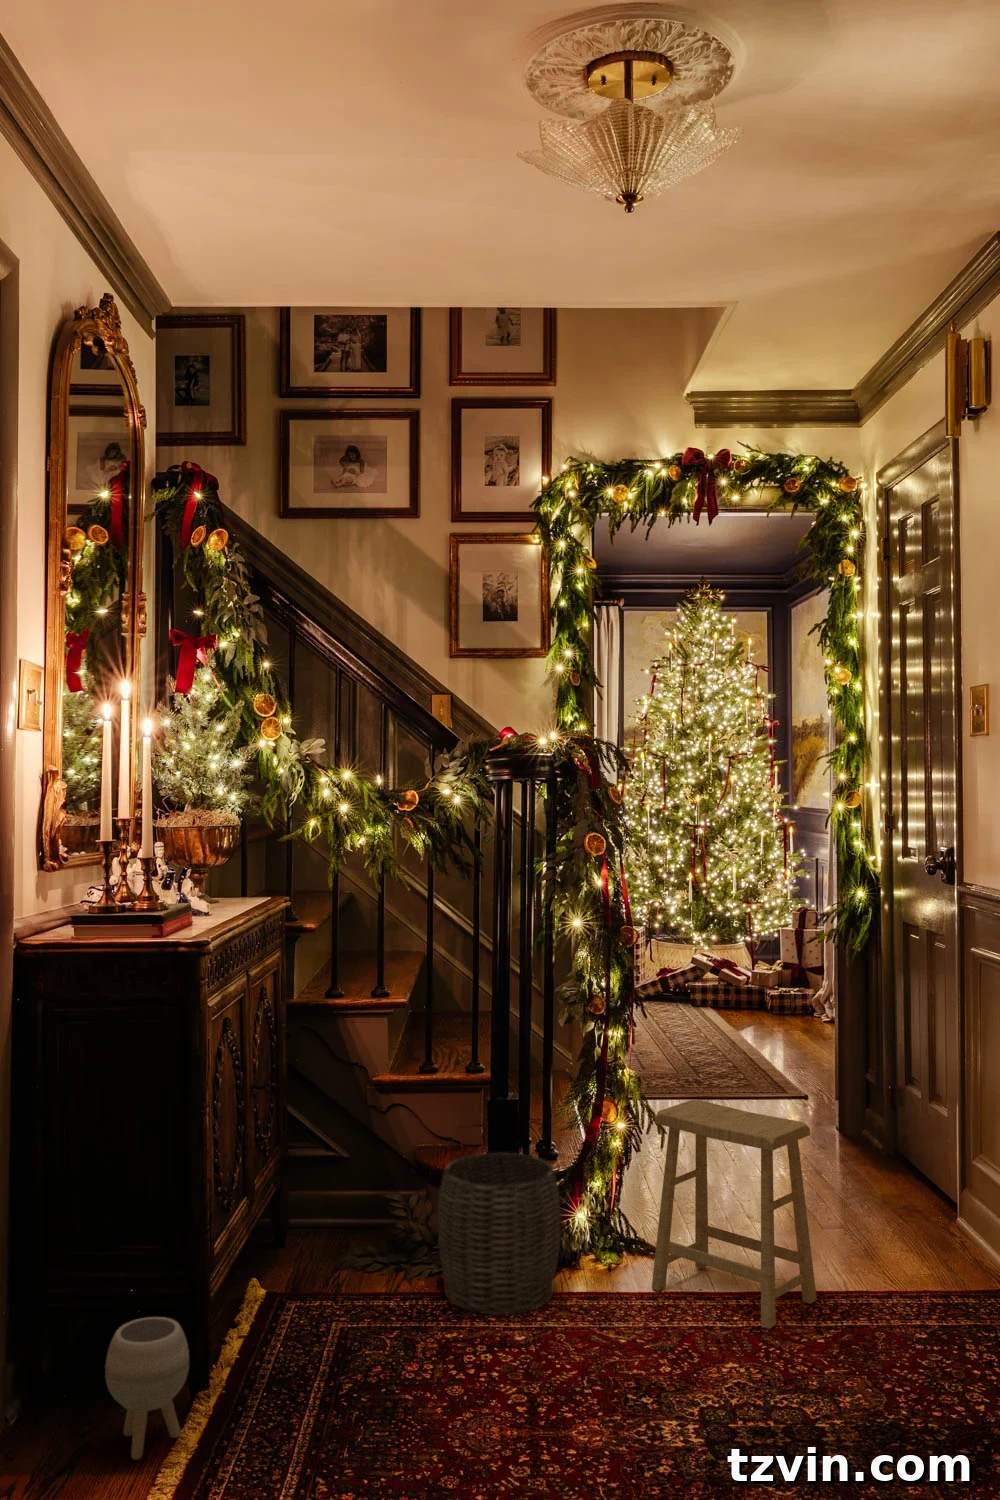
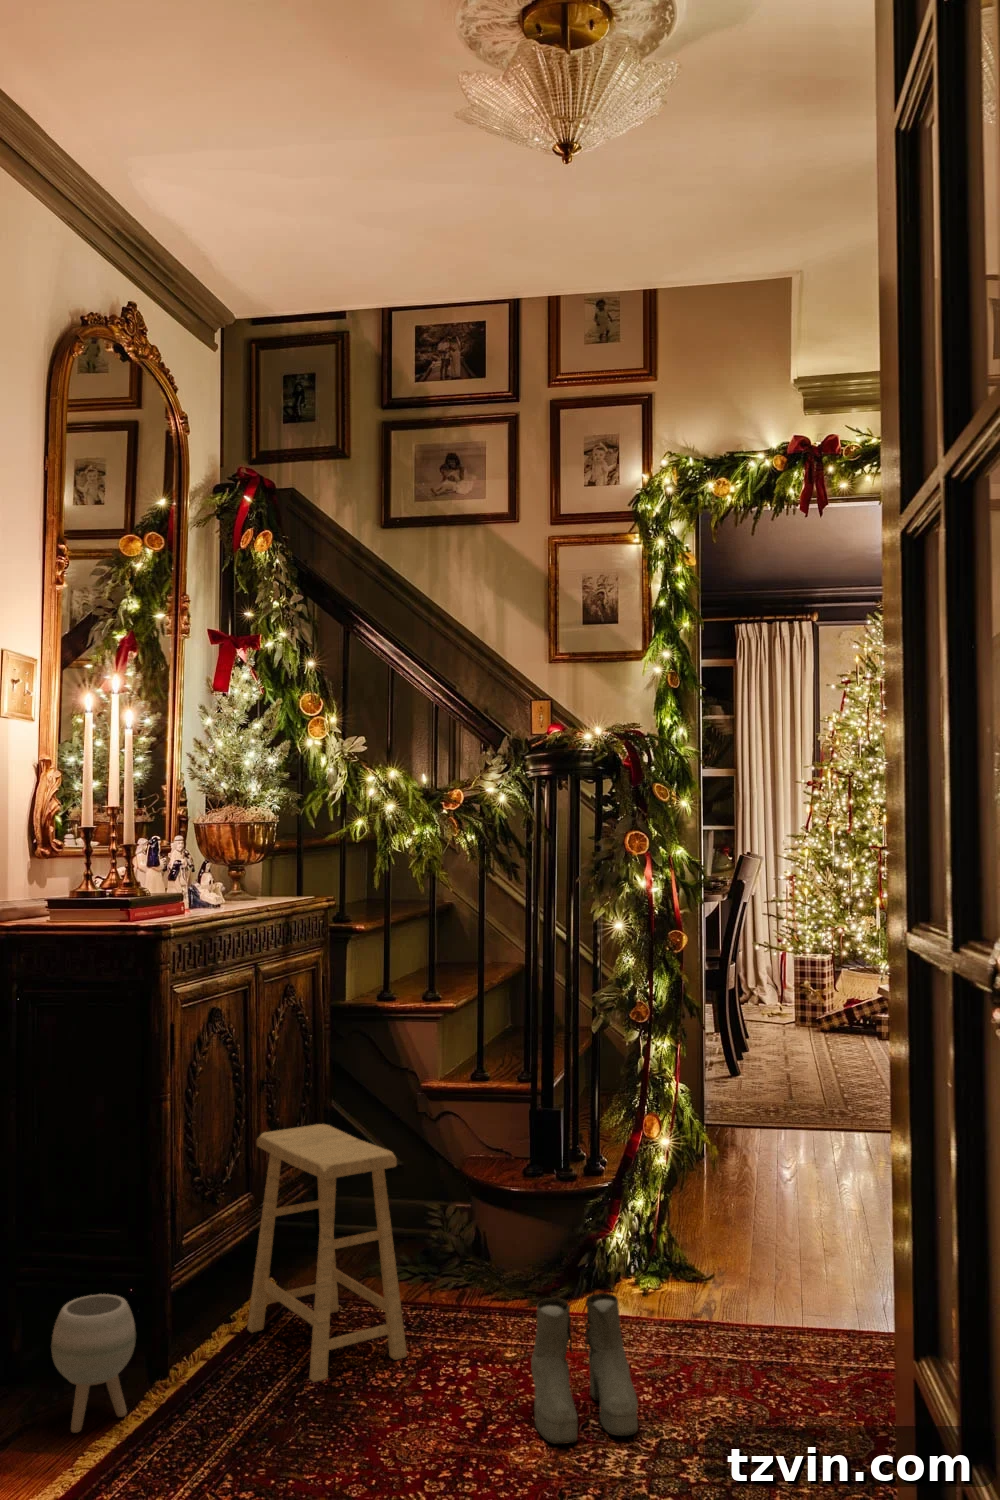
footstool: present [652,1100,817,1329] -> present [247,1124,407,1382]
woven basket: present [438,1153,561,1315] -> none [447,1165,575,1333]
boots: none [567,1275,677,1421] -> present [531,1293,638,1444]

